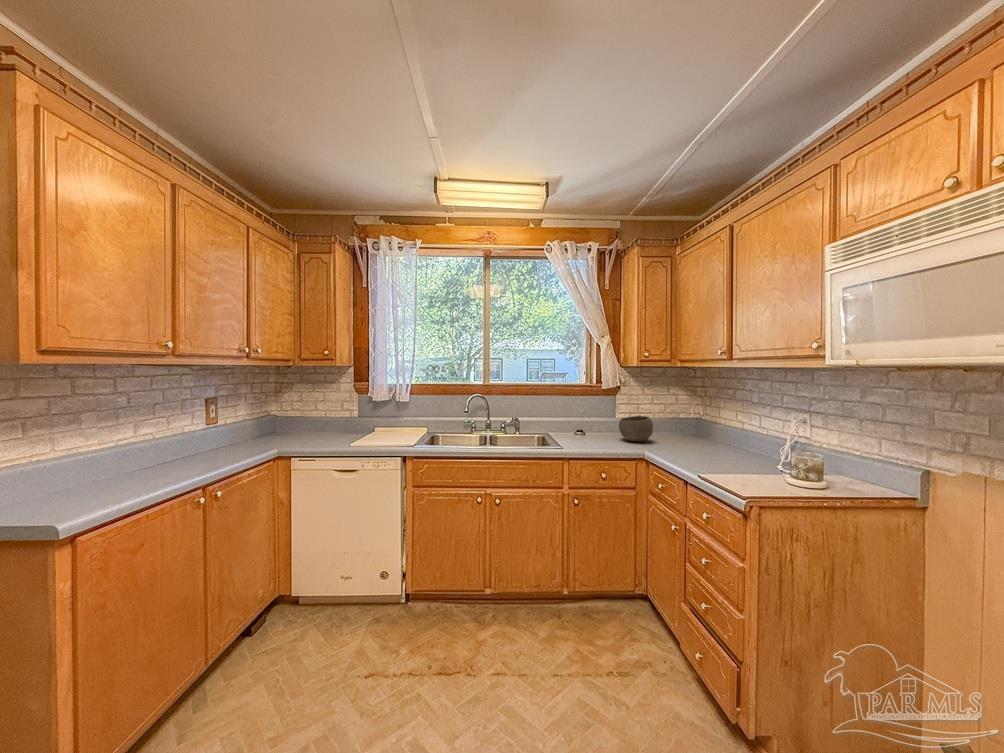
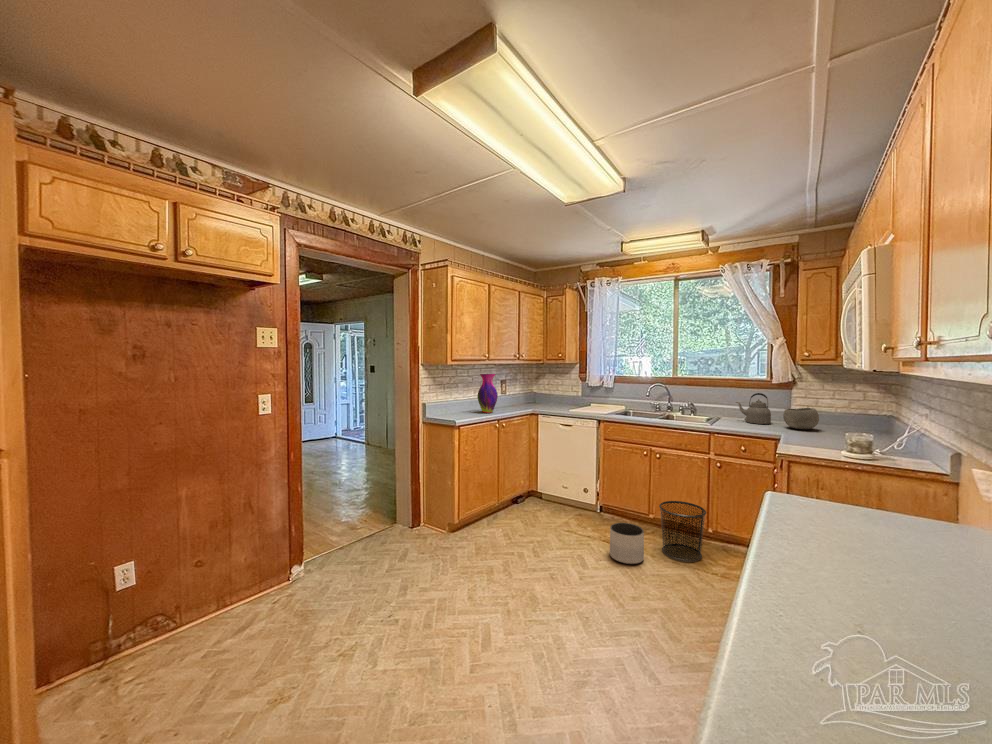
vase: none [142,388,199,474] -> present [477,374,498,413]
kettle: none [565,401,602,438] -> present [736,393,771,424]
waste bin: none [518,566,583,667] -> present [659,501,706,562]
planter: none [460,634,516,722] -> present [610,523,644,564]

